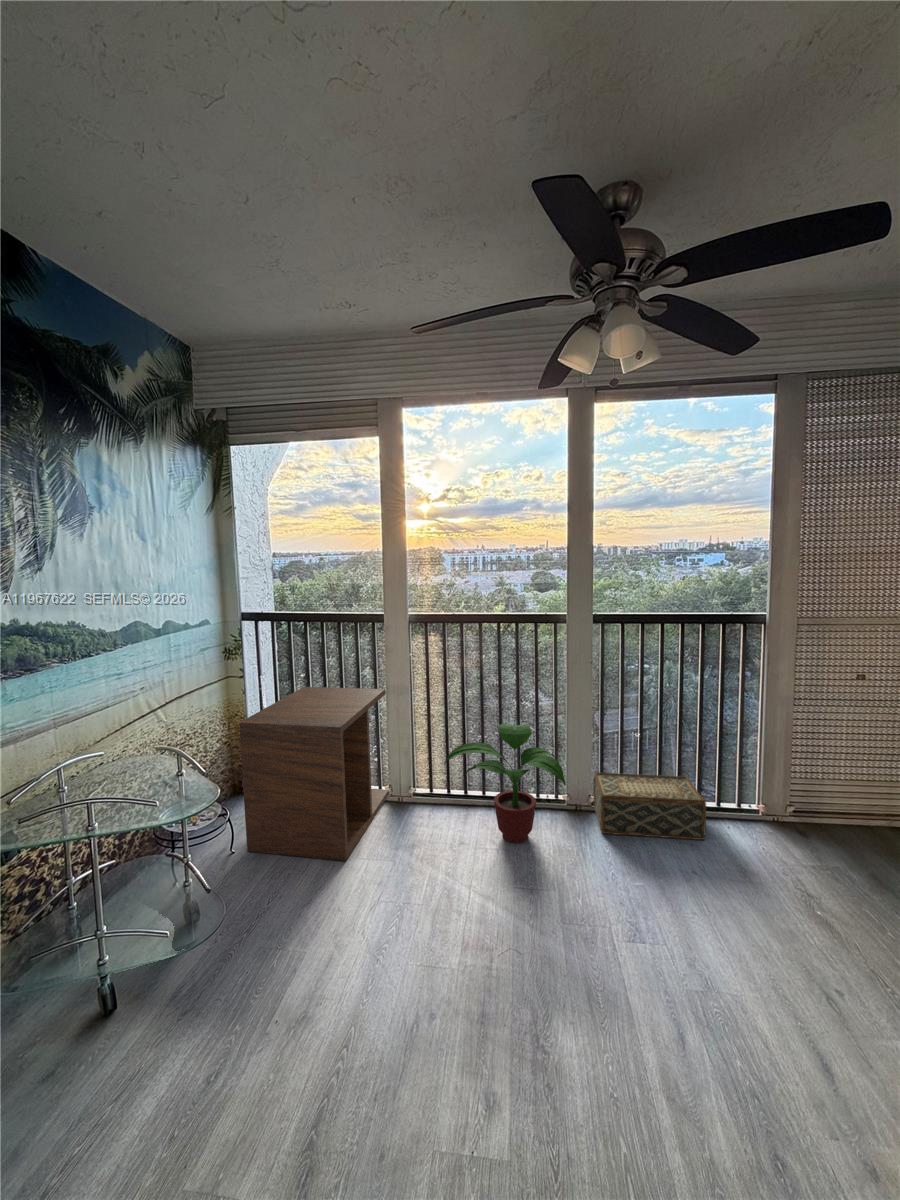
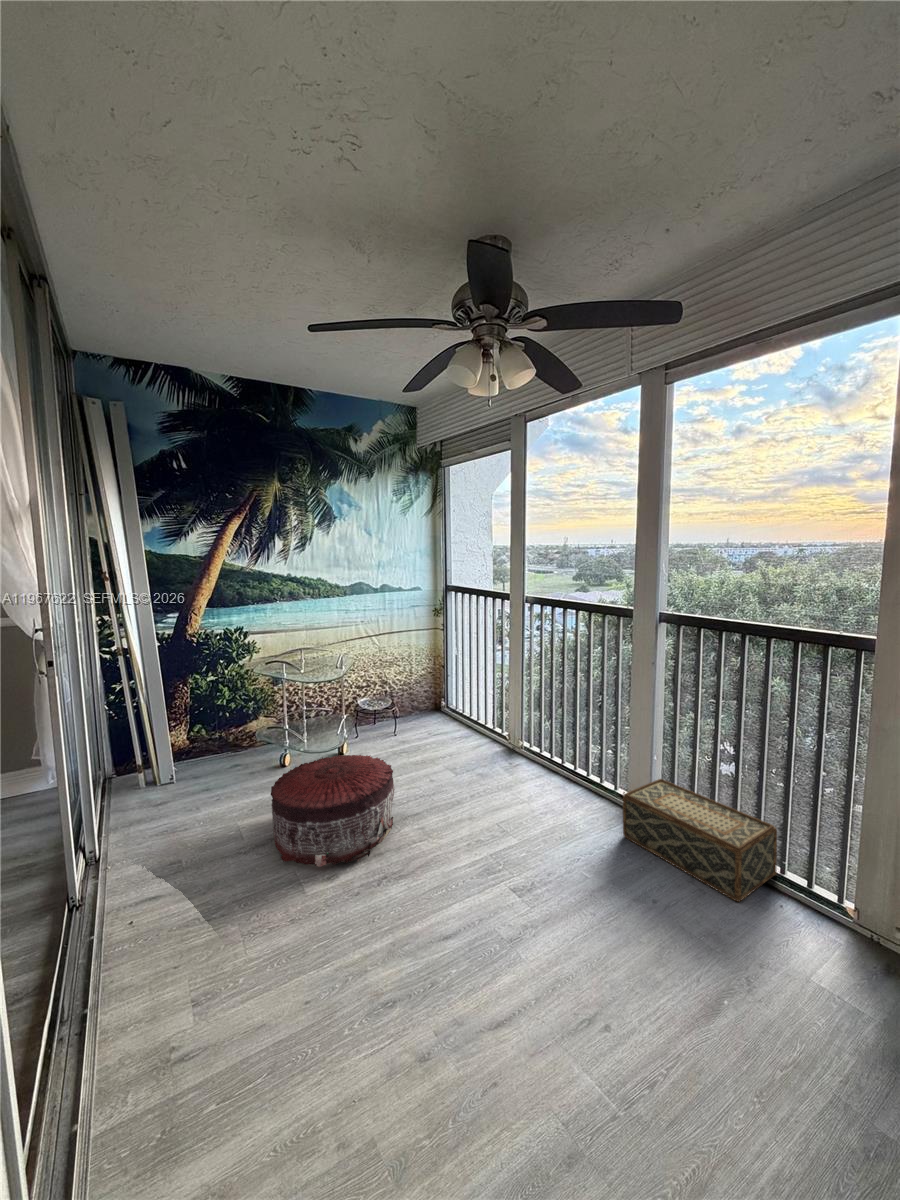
side table: present [239,687,389,861] -> none [391,642,506,762]
potted plant: present [445,724,565,843] -> none [493,697,597,807]
pouf: none [296,876,493,1109] -> present [271,755,395,867]

